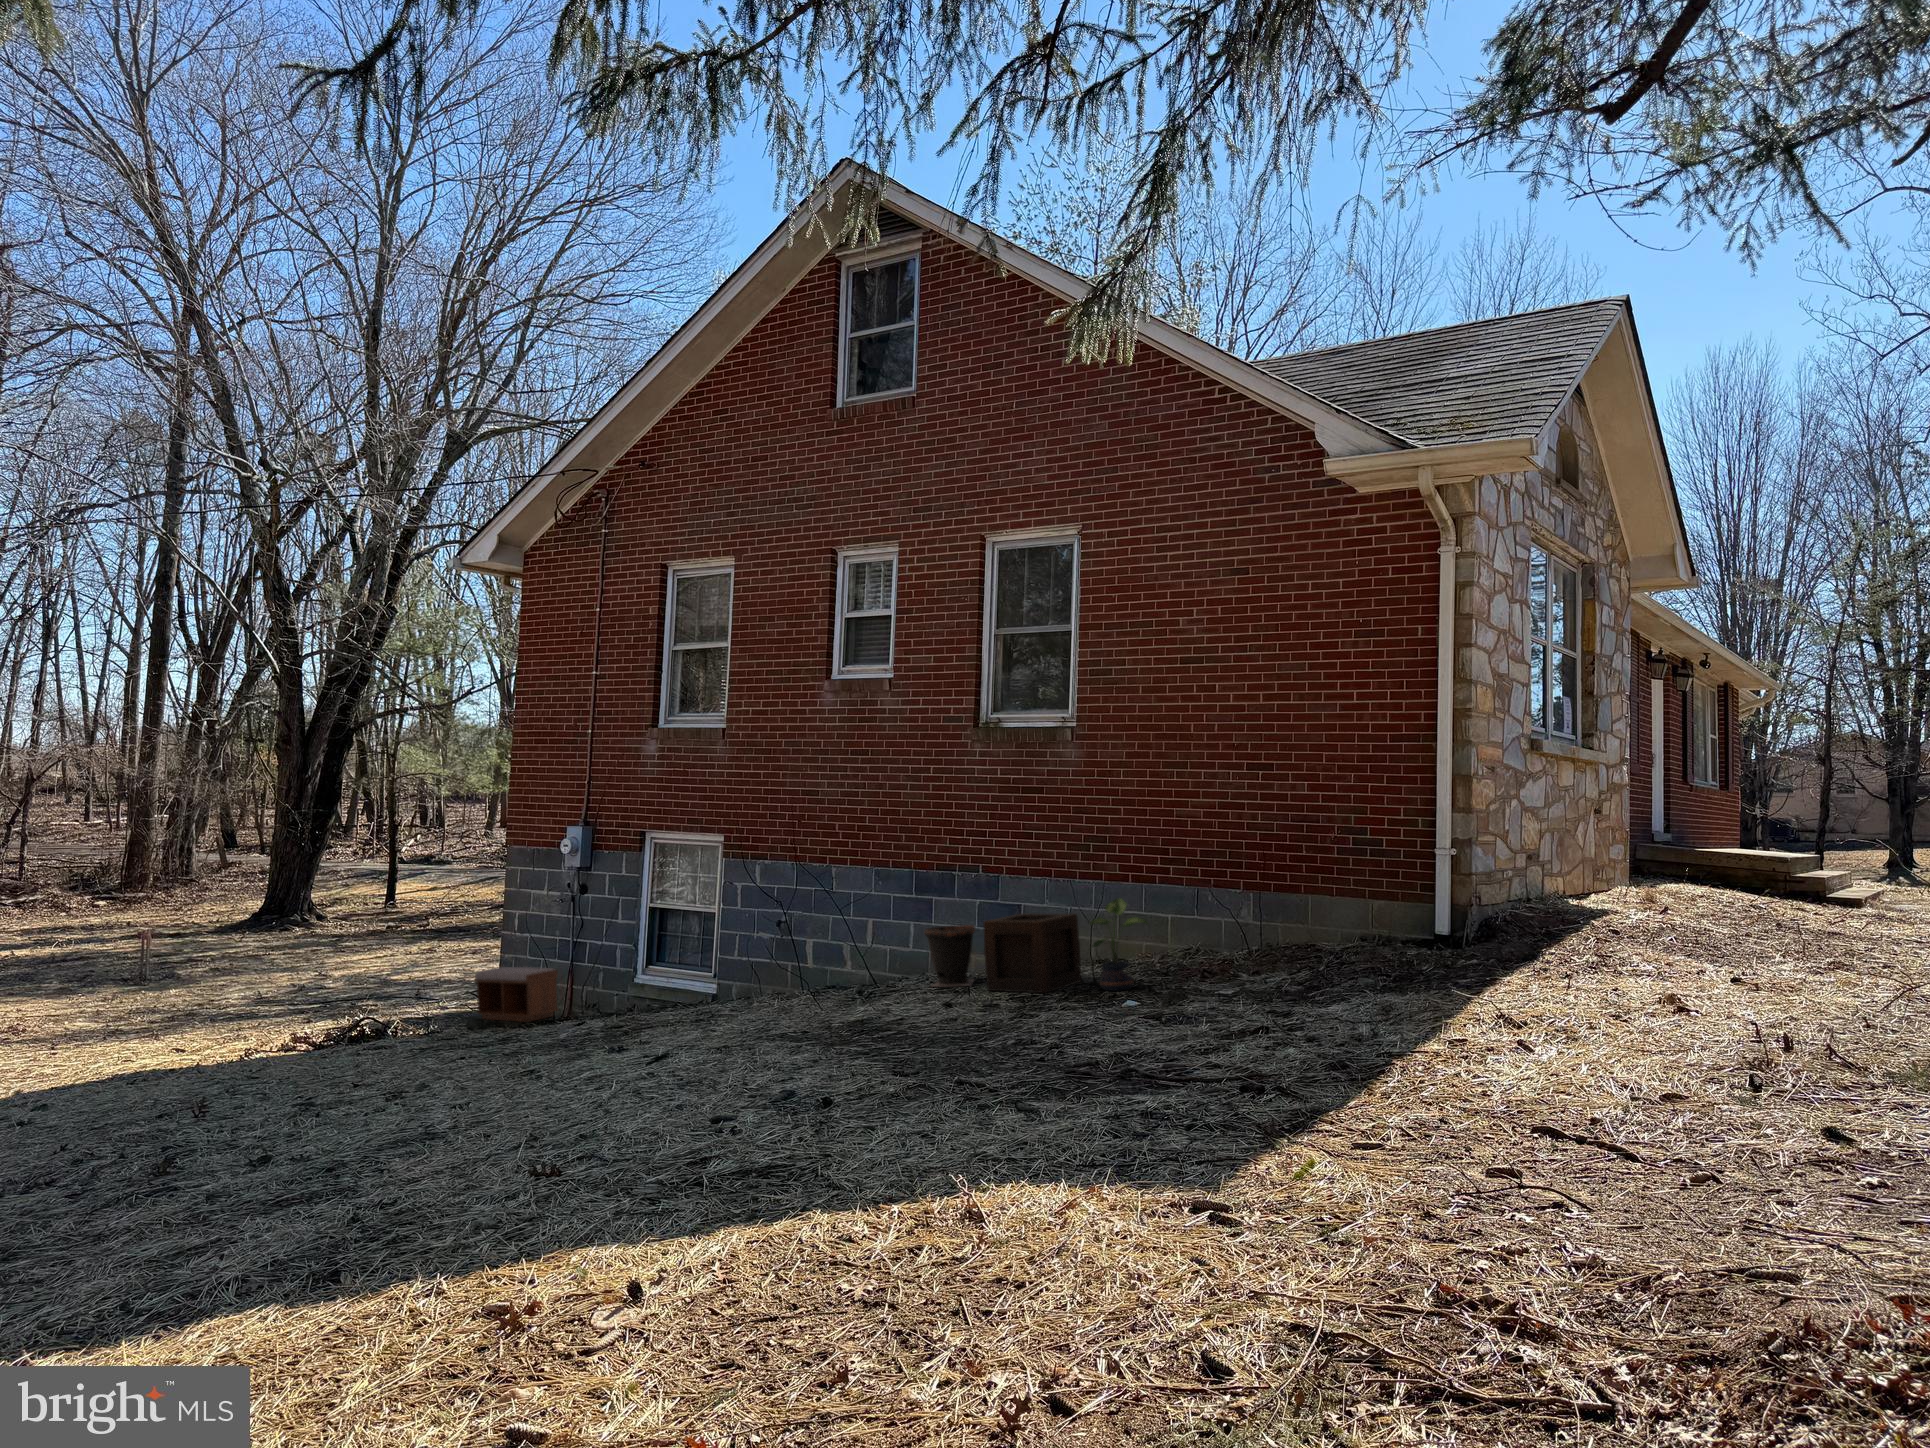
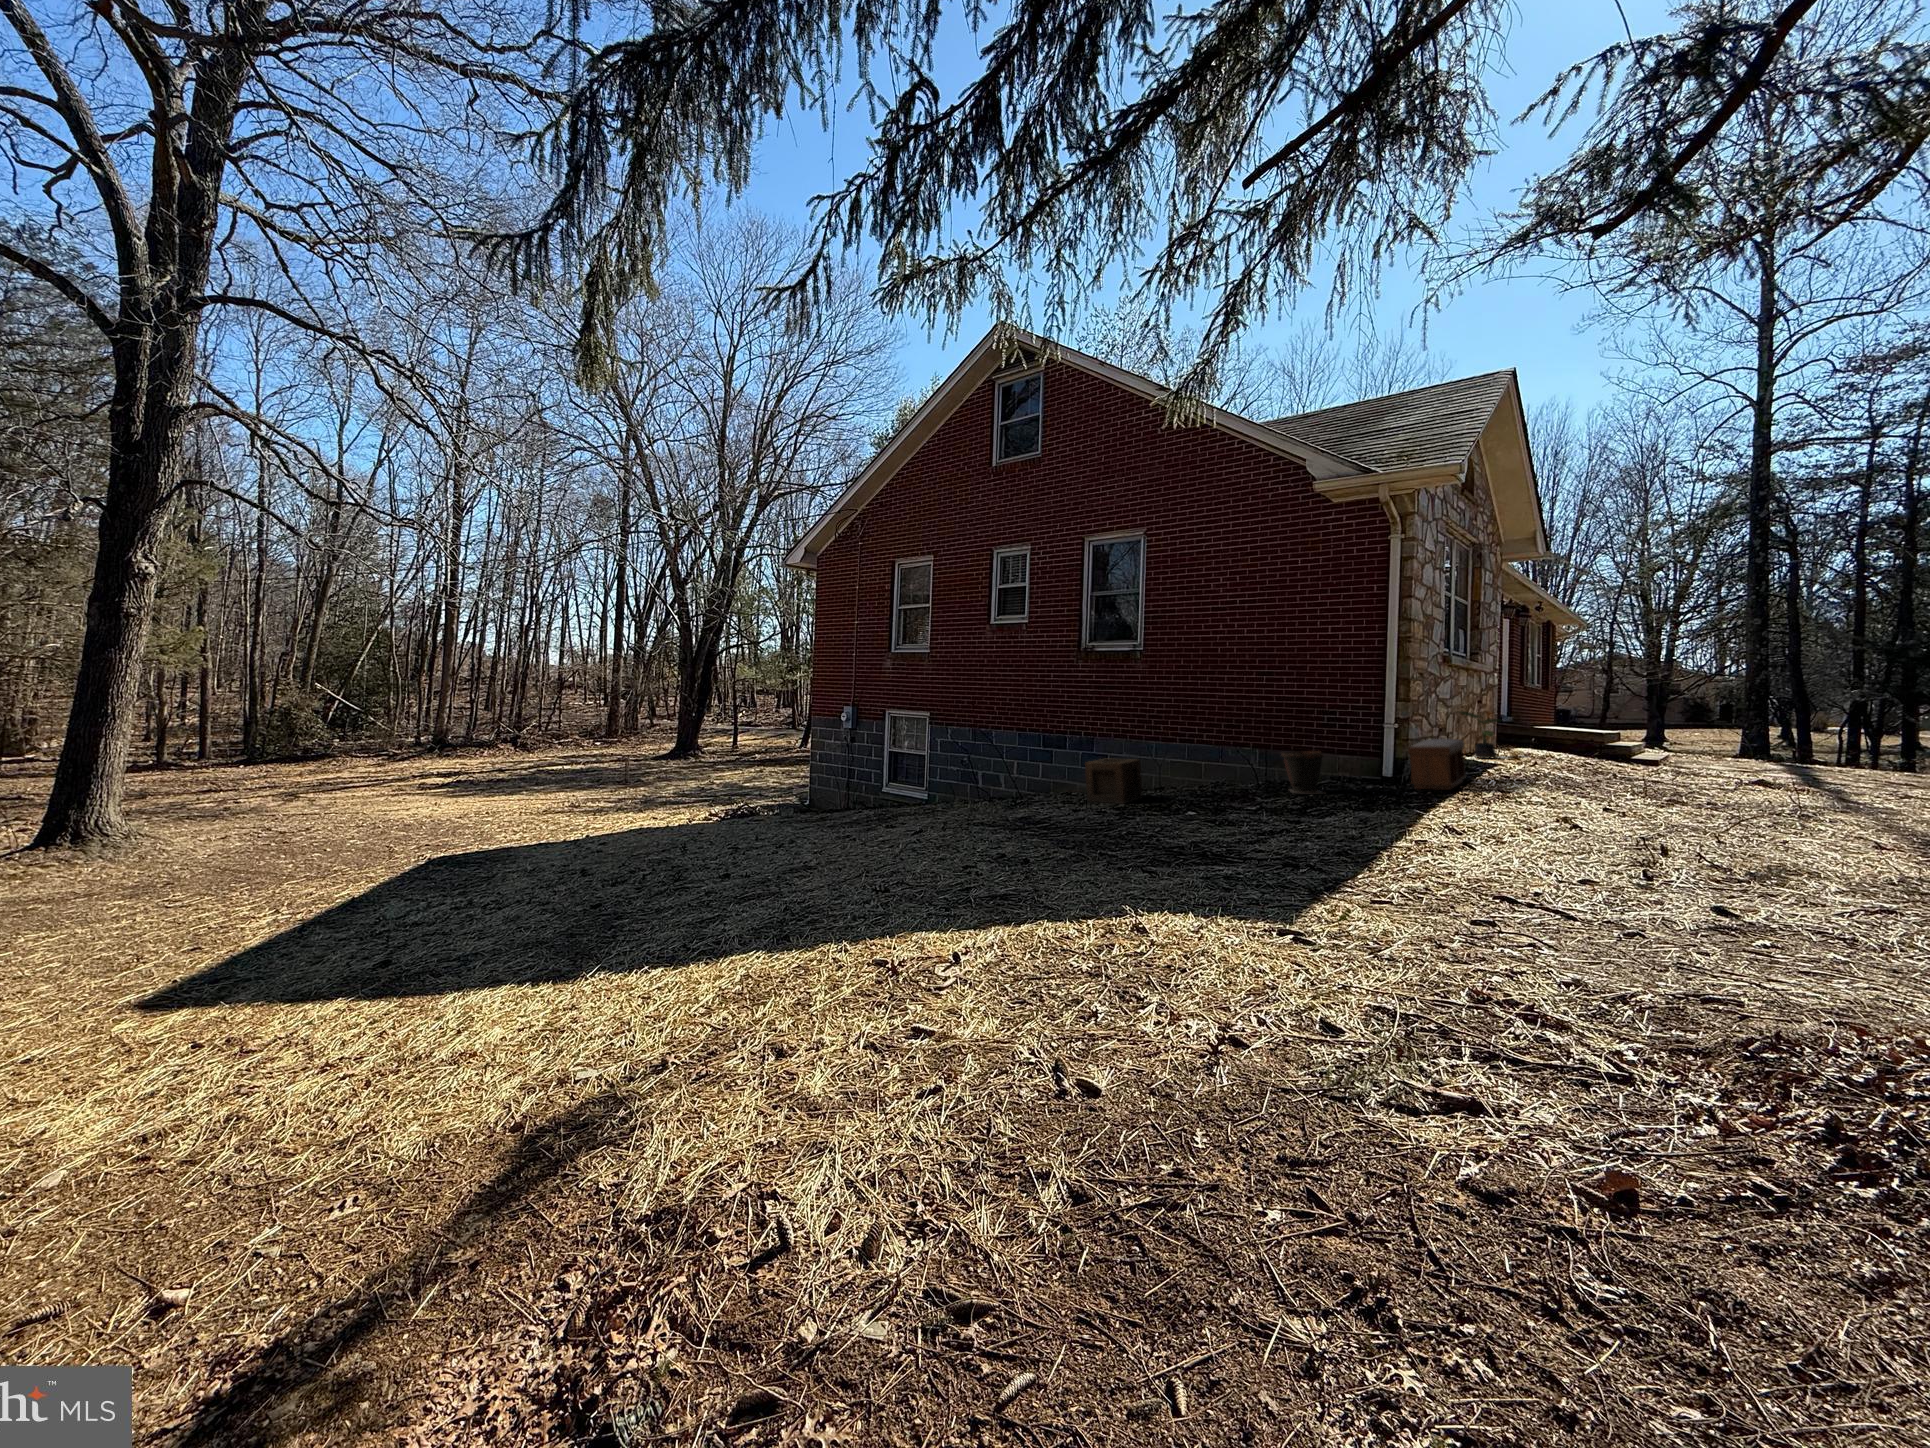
potted plant: present [1091,898,1148,991] -> present [1460,711,1499,759]
bucket: present [924,925,976,987] -> present [1282,751,1323,793]
bench: present [475,967,558,1022] -> present [1408,739,1466,790]

